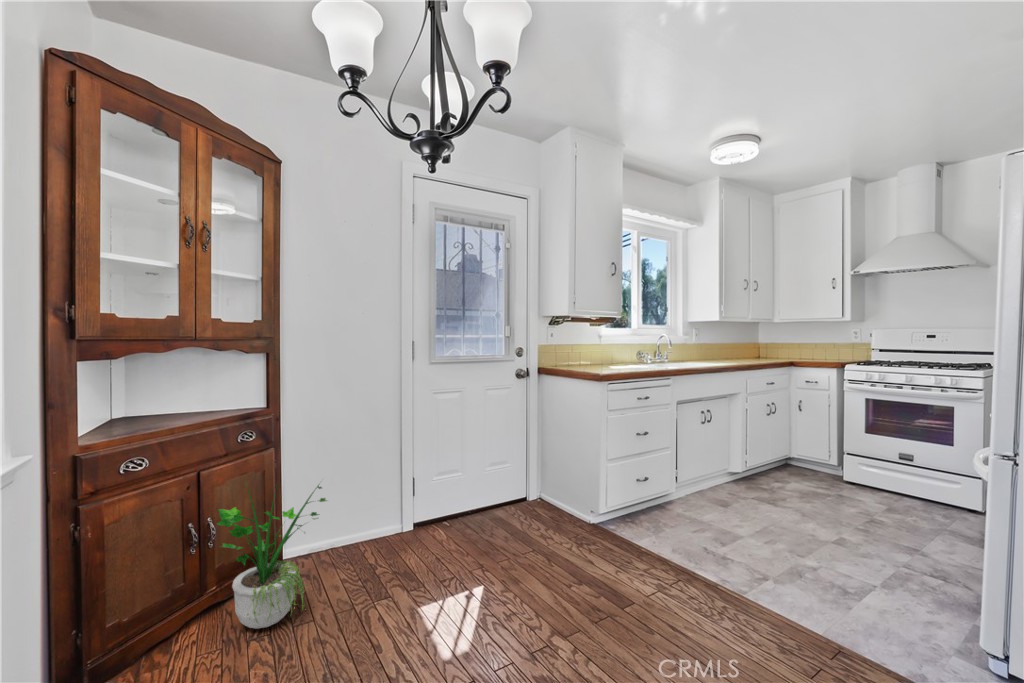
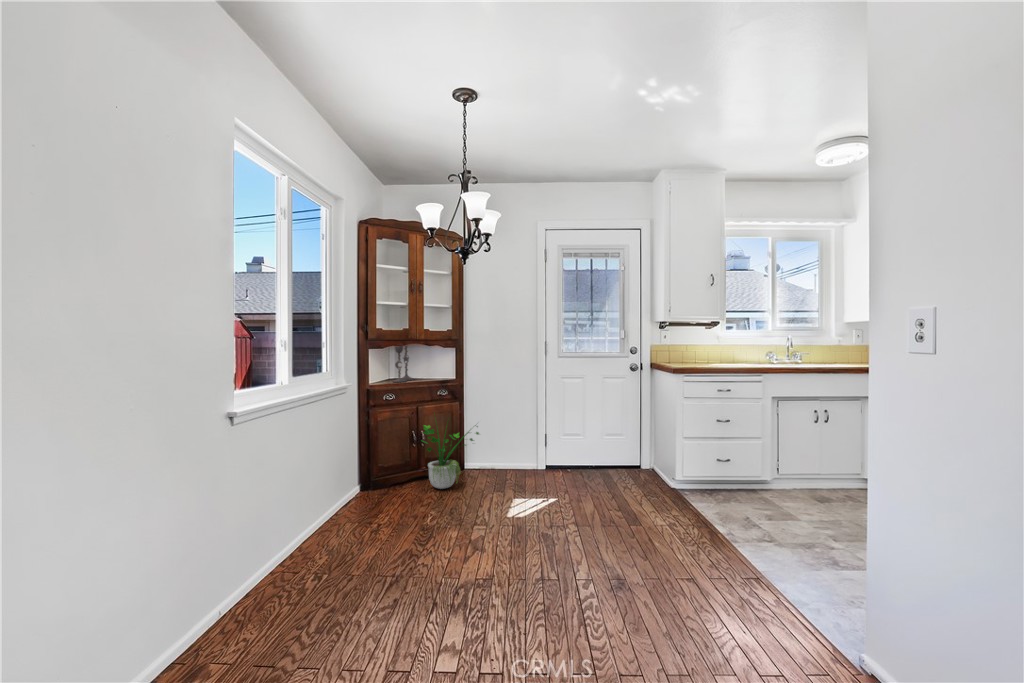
candlestick: none [130,334,182,428] -> present [393,346,414,382]

